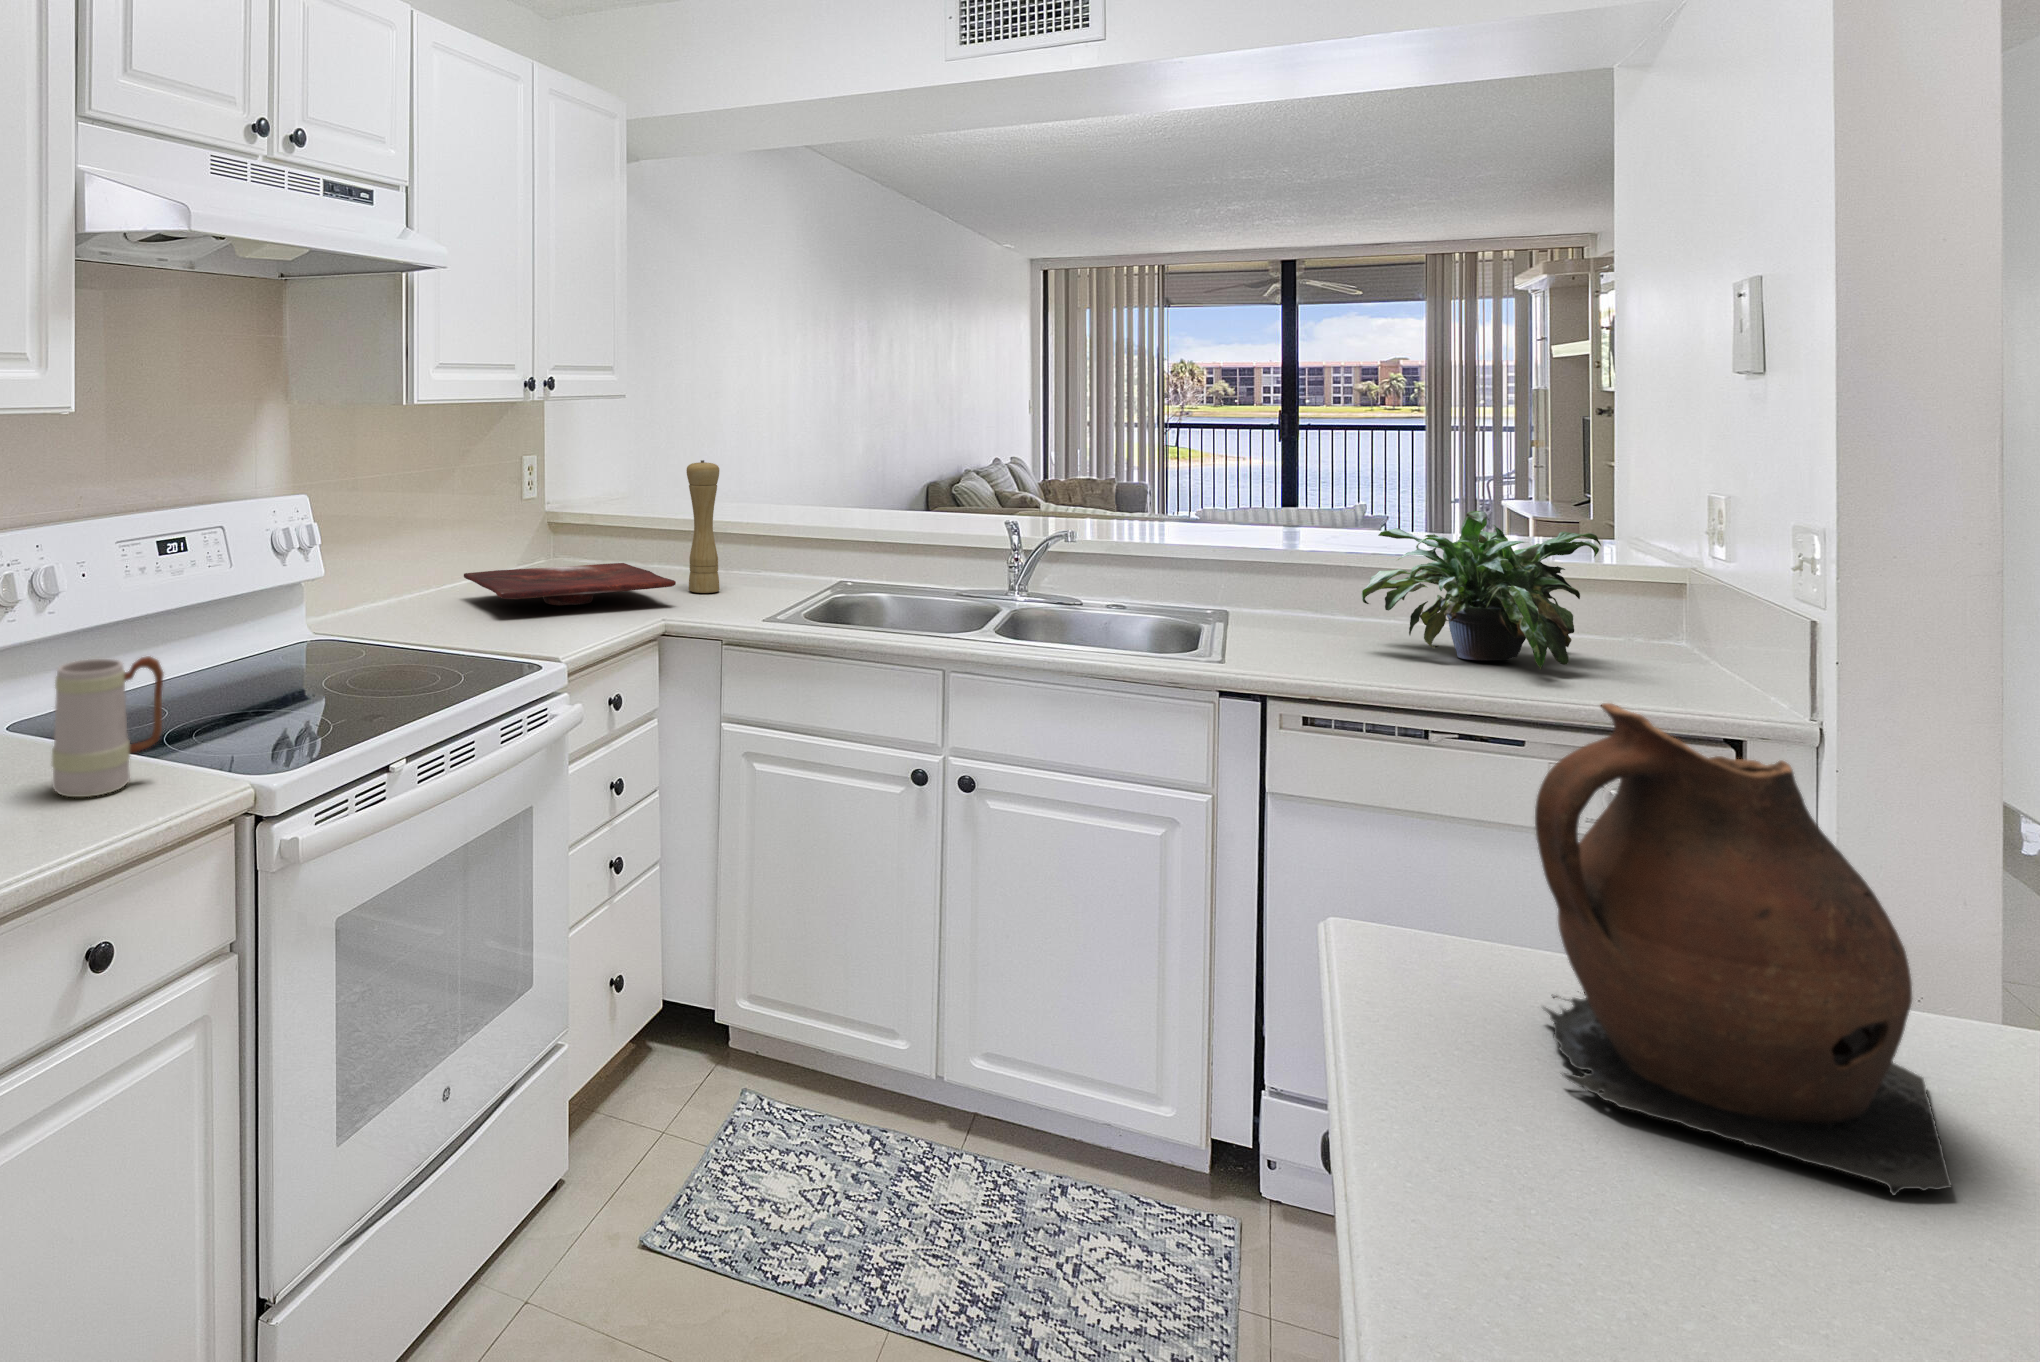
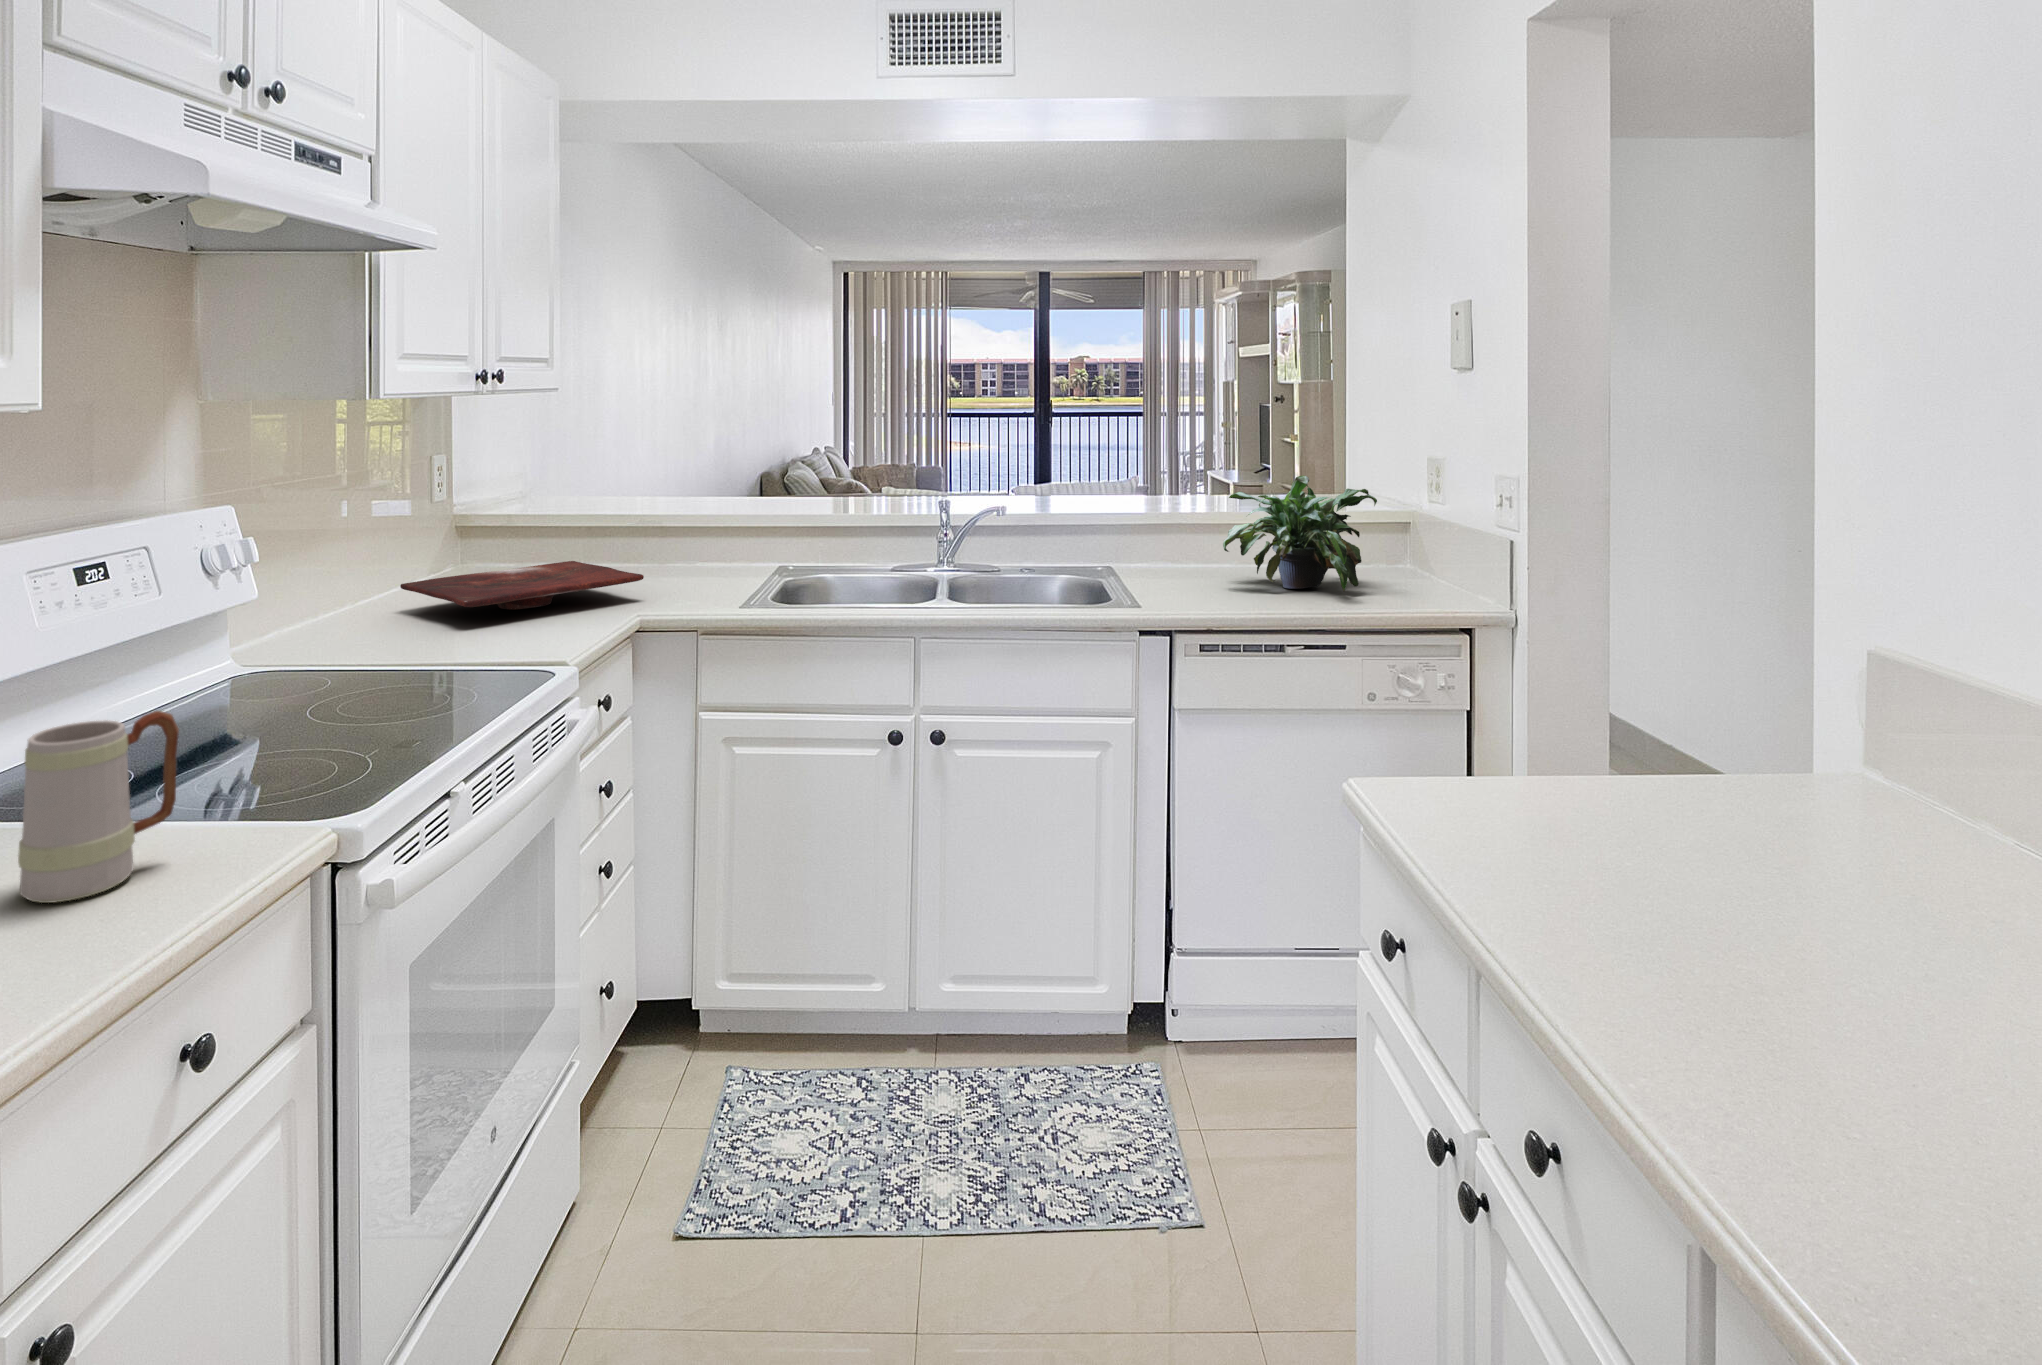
pepper mill: present [686,460,719,593] -> none [642,454,676,585]
ceramic pitcher: present [1535,703,1951,1195] -> none [1531,604,1795,907]

